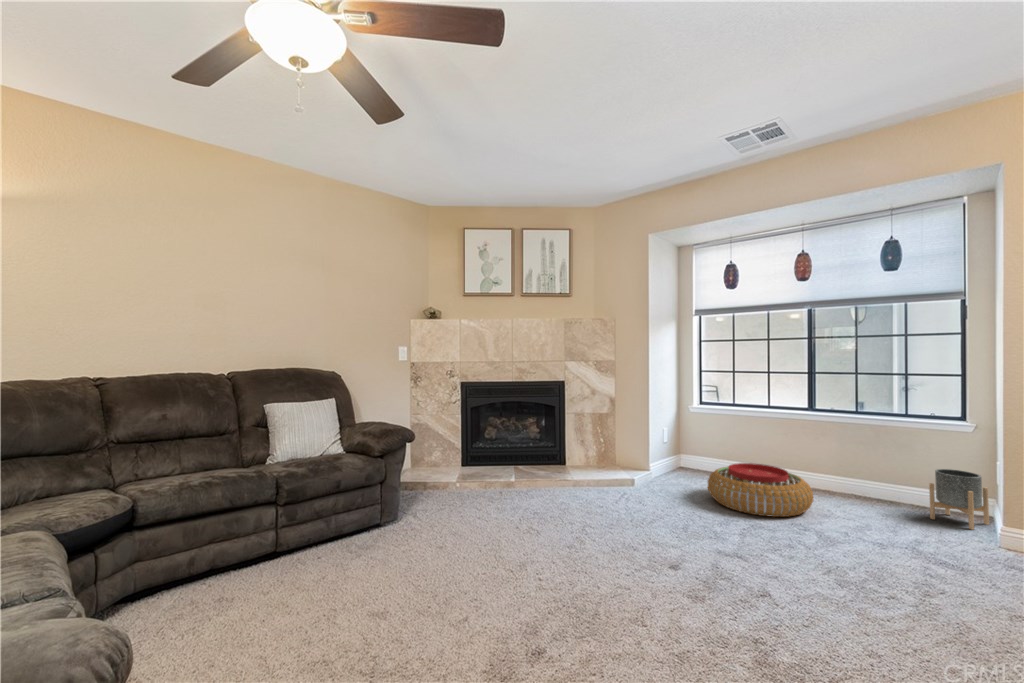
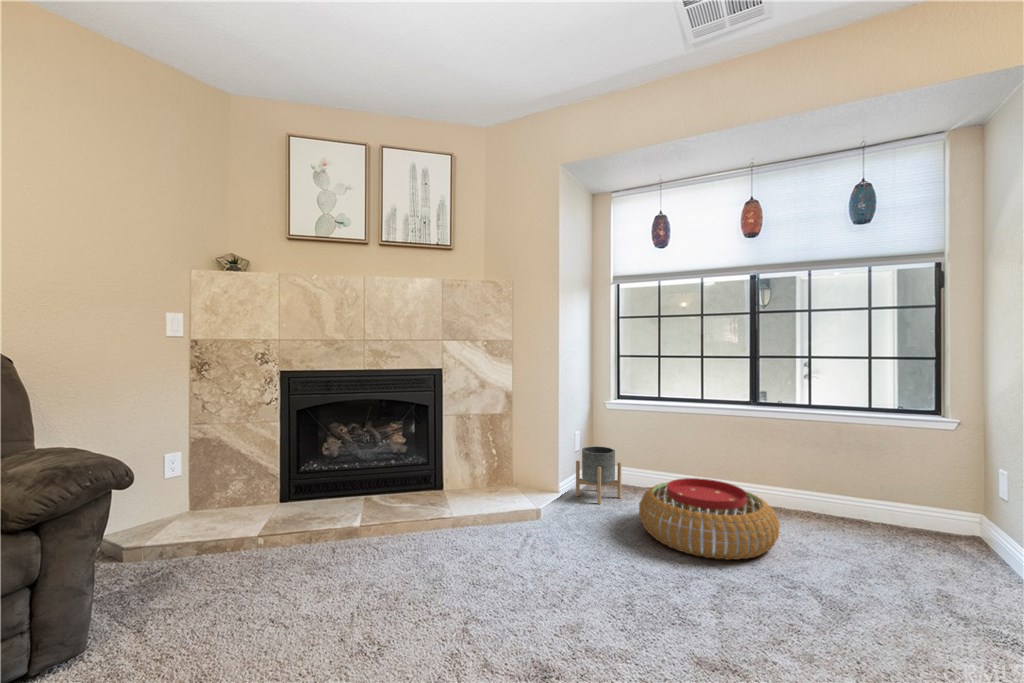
planter: present [929,469,989,530] -> present [576,446,621,504]

